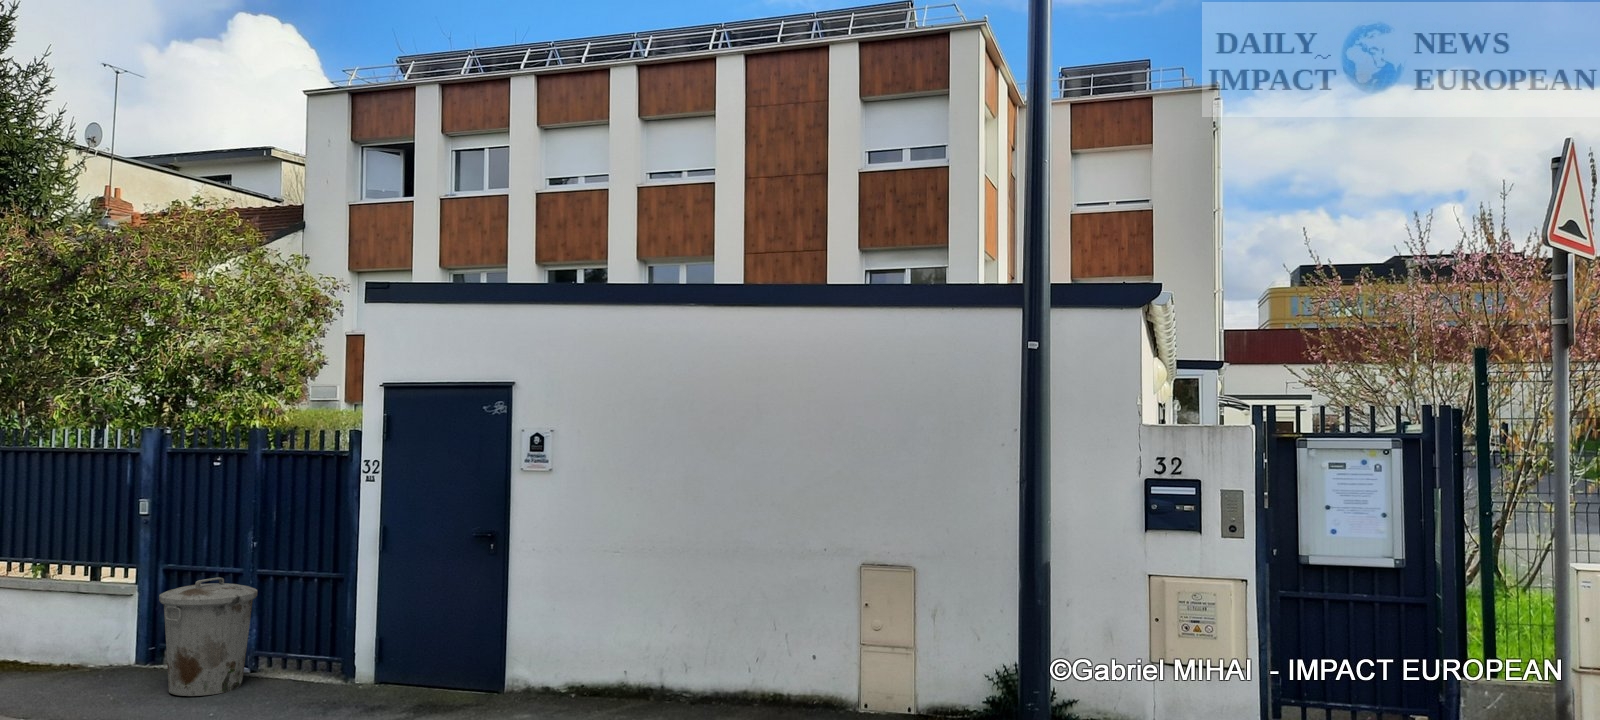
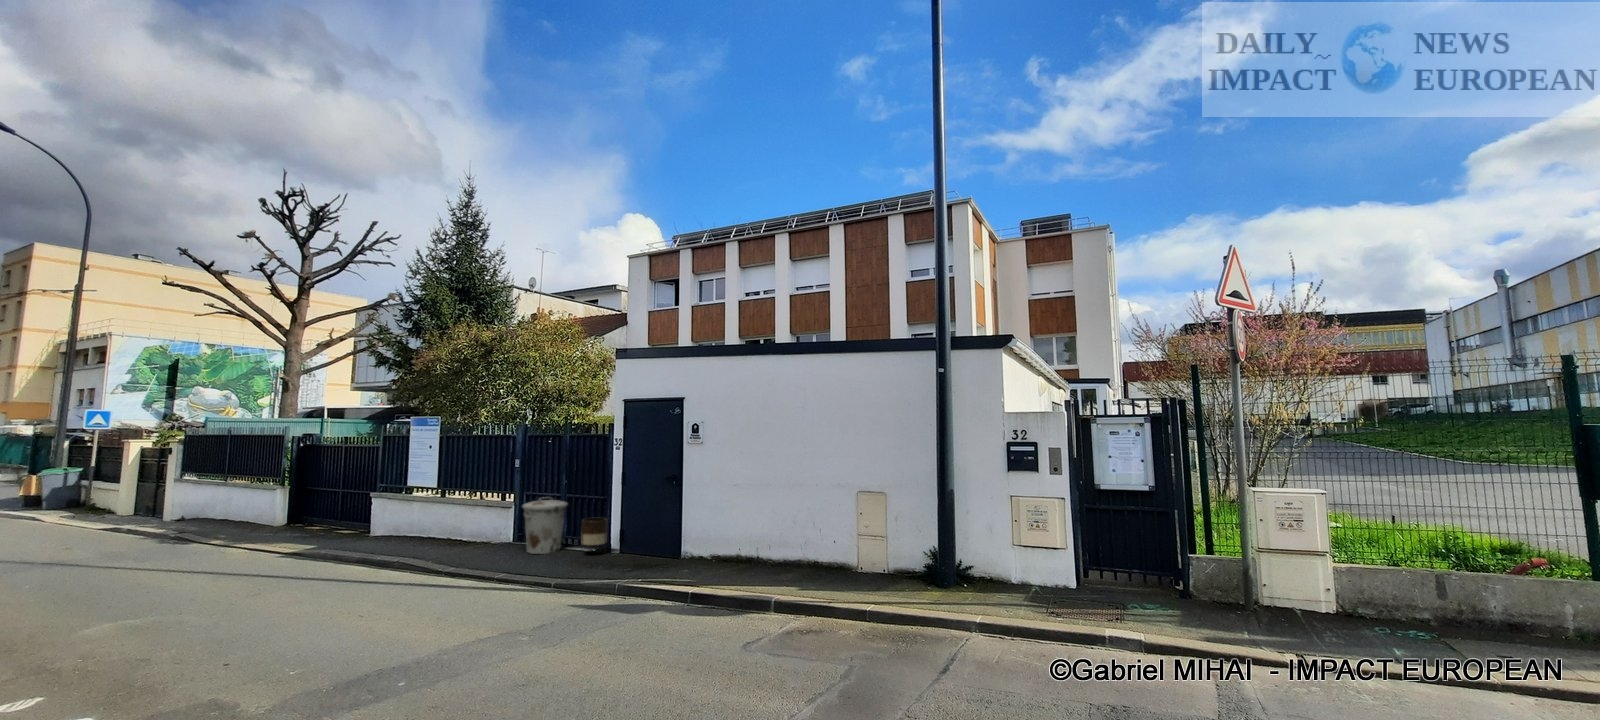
planter: none [293,619,348,697] -> present [581,518,607,545]

